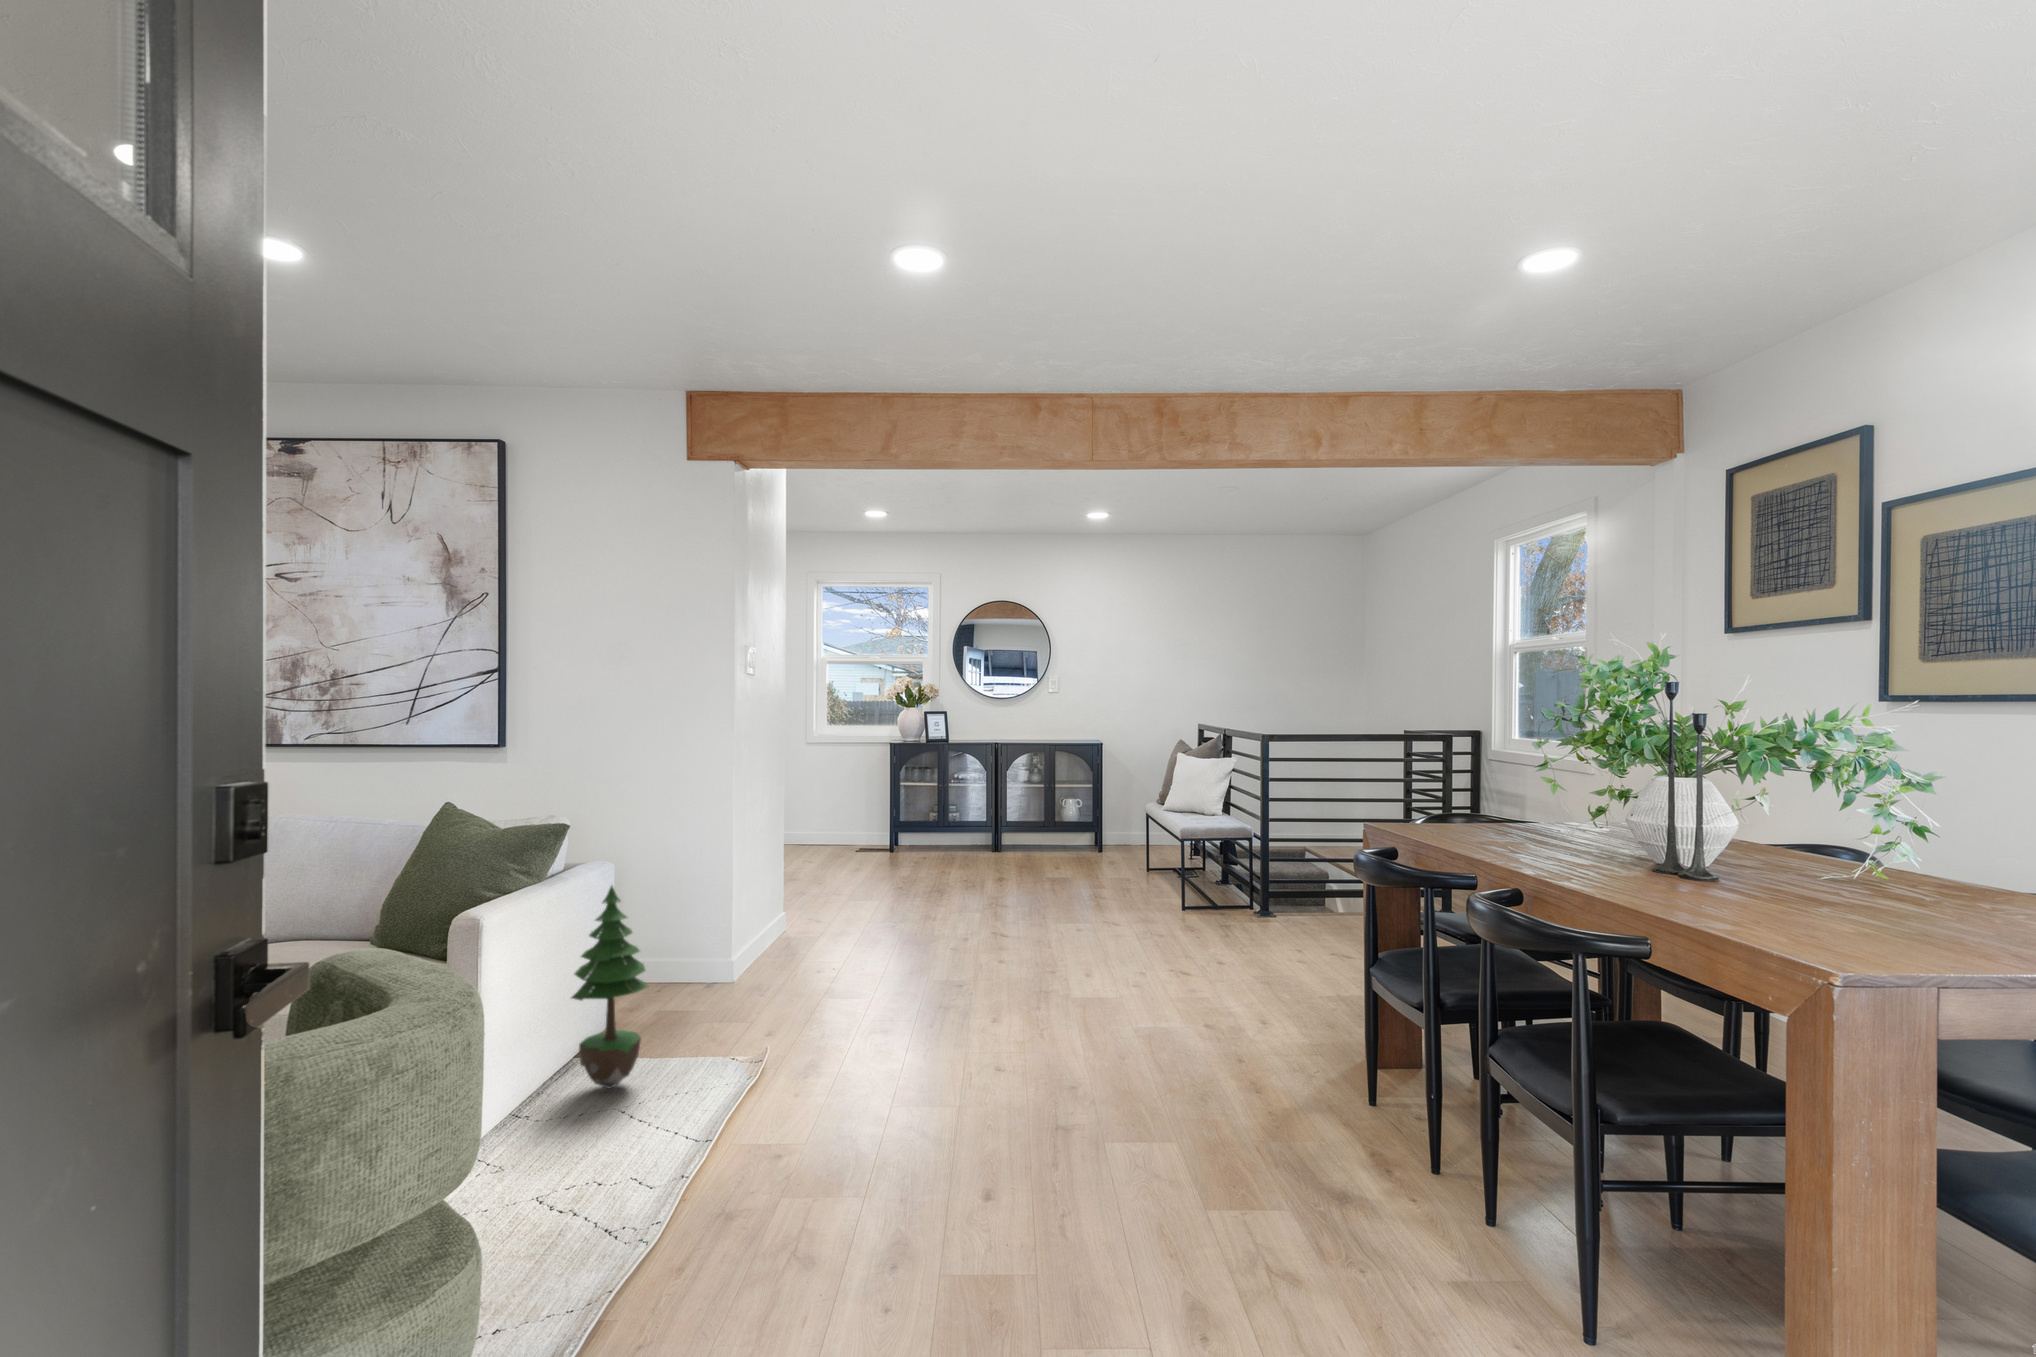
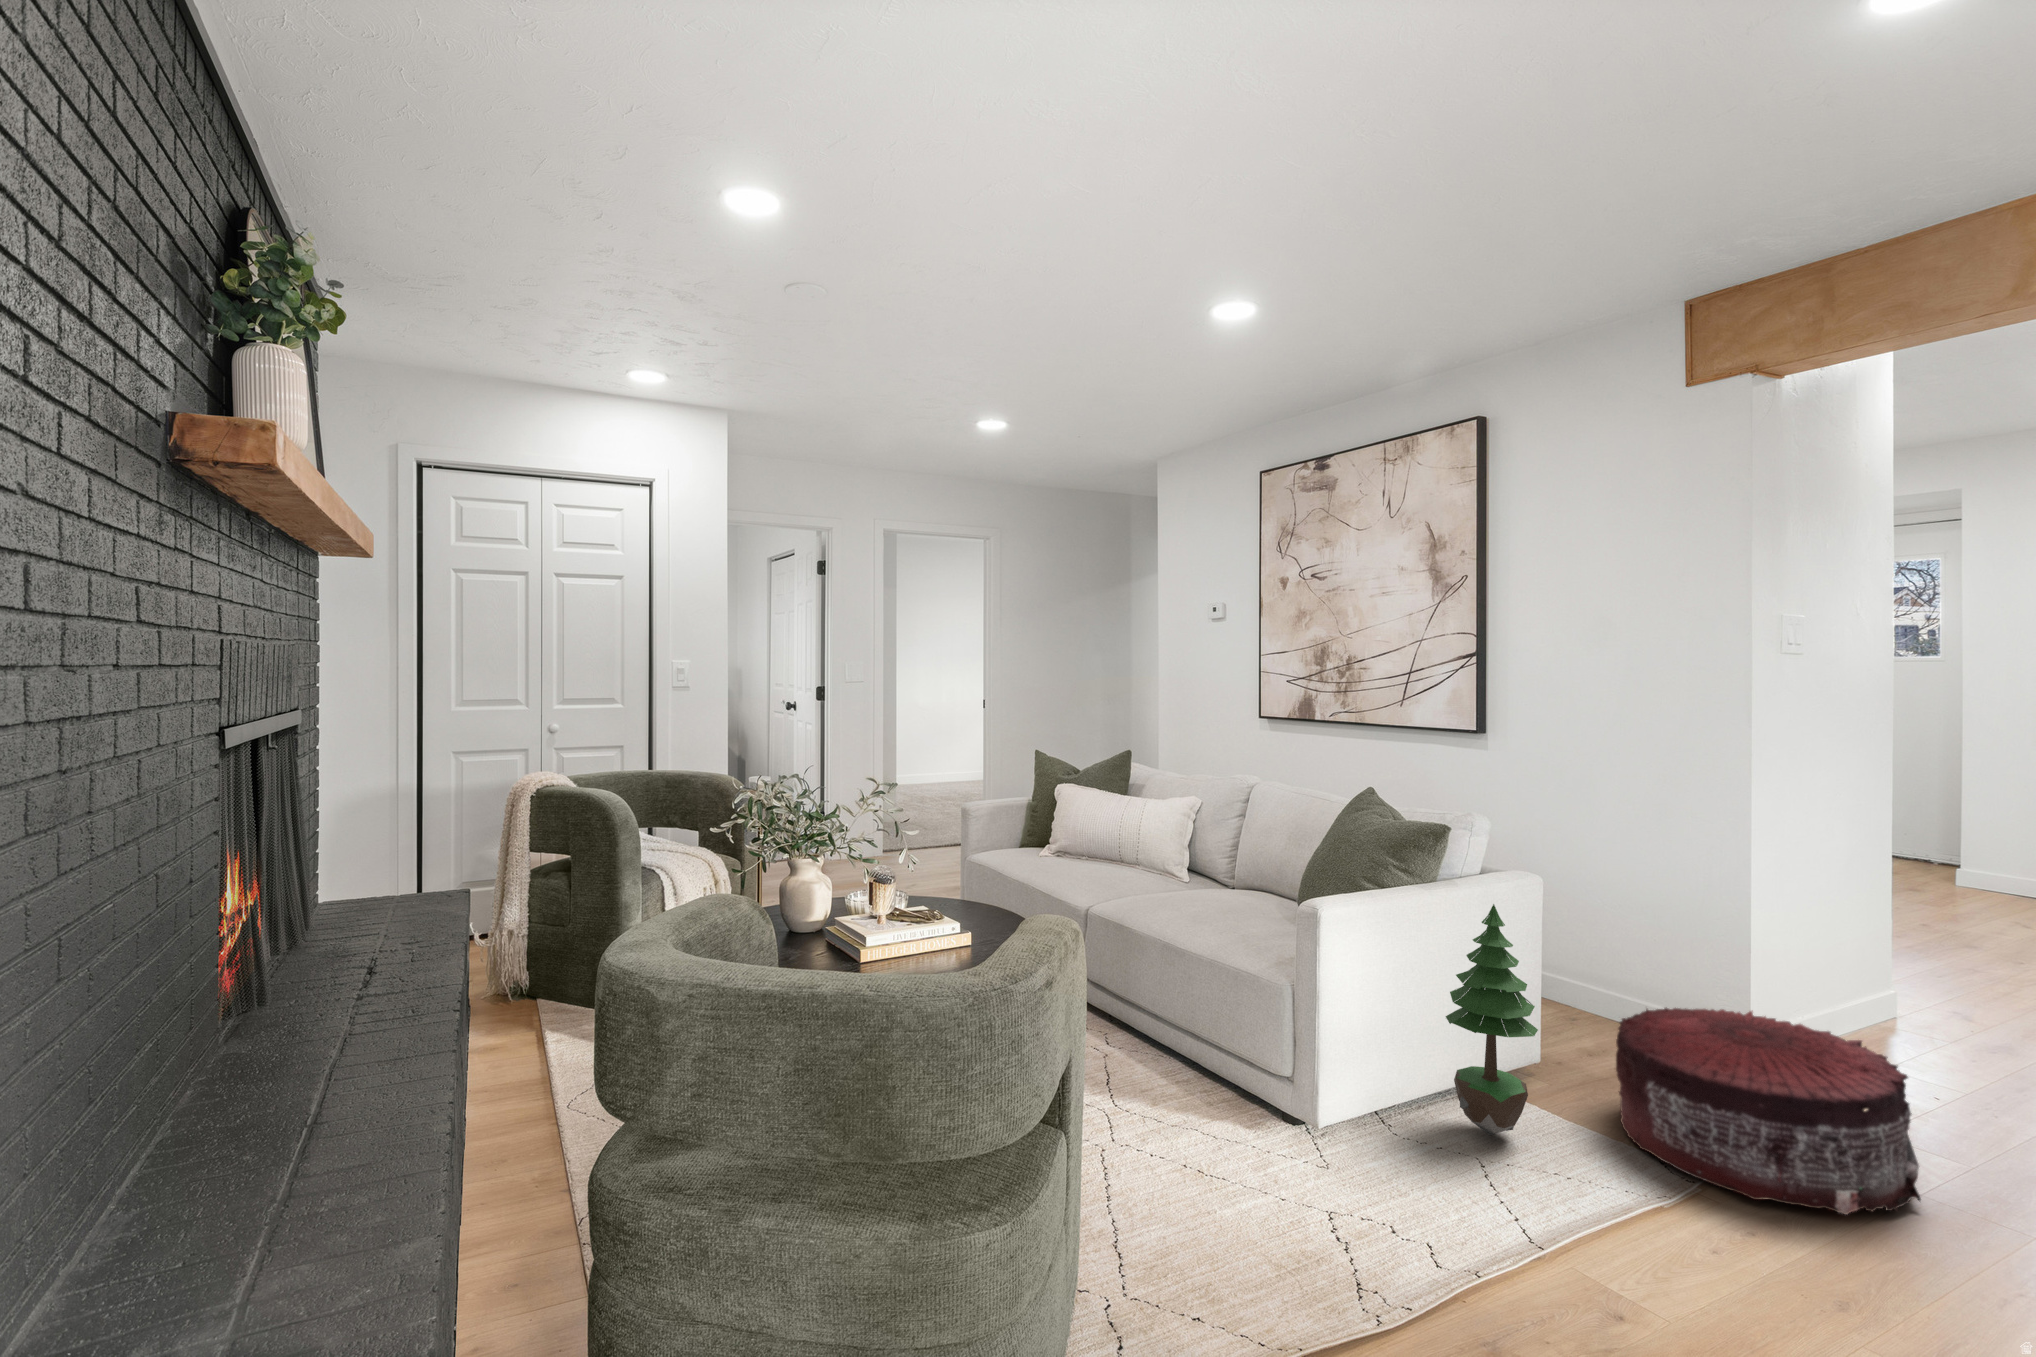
pouf: none [676,927,857,1053] -> present [1616,1008,1921,1214]

